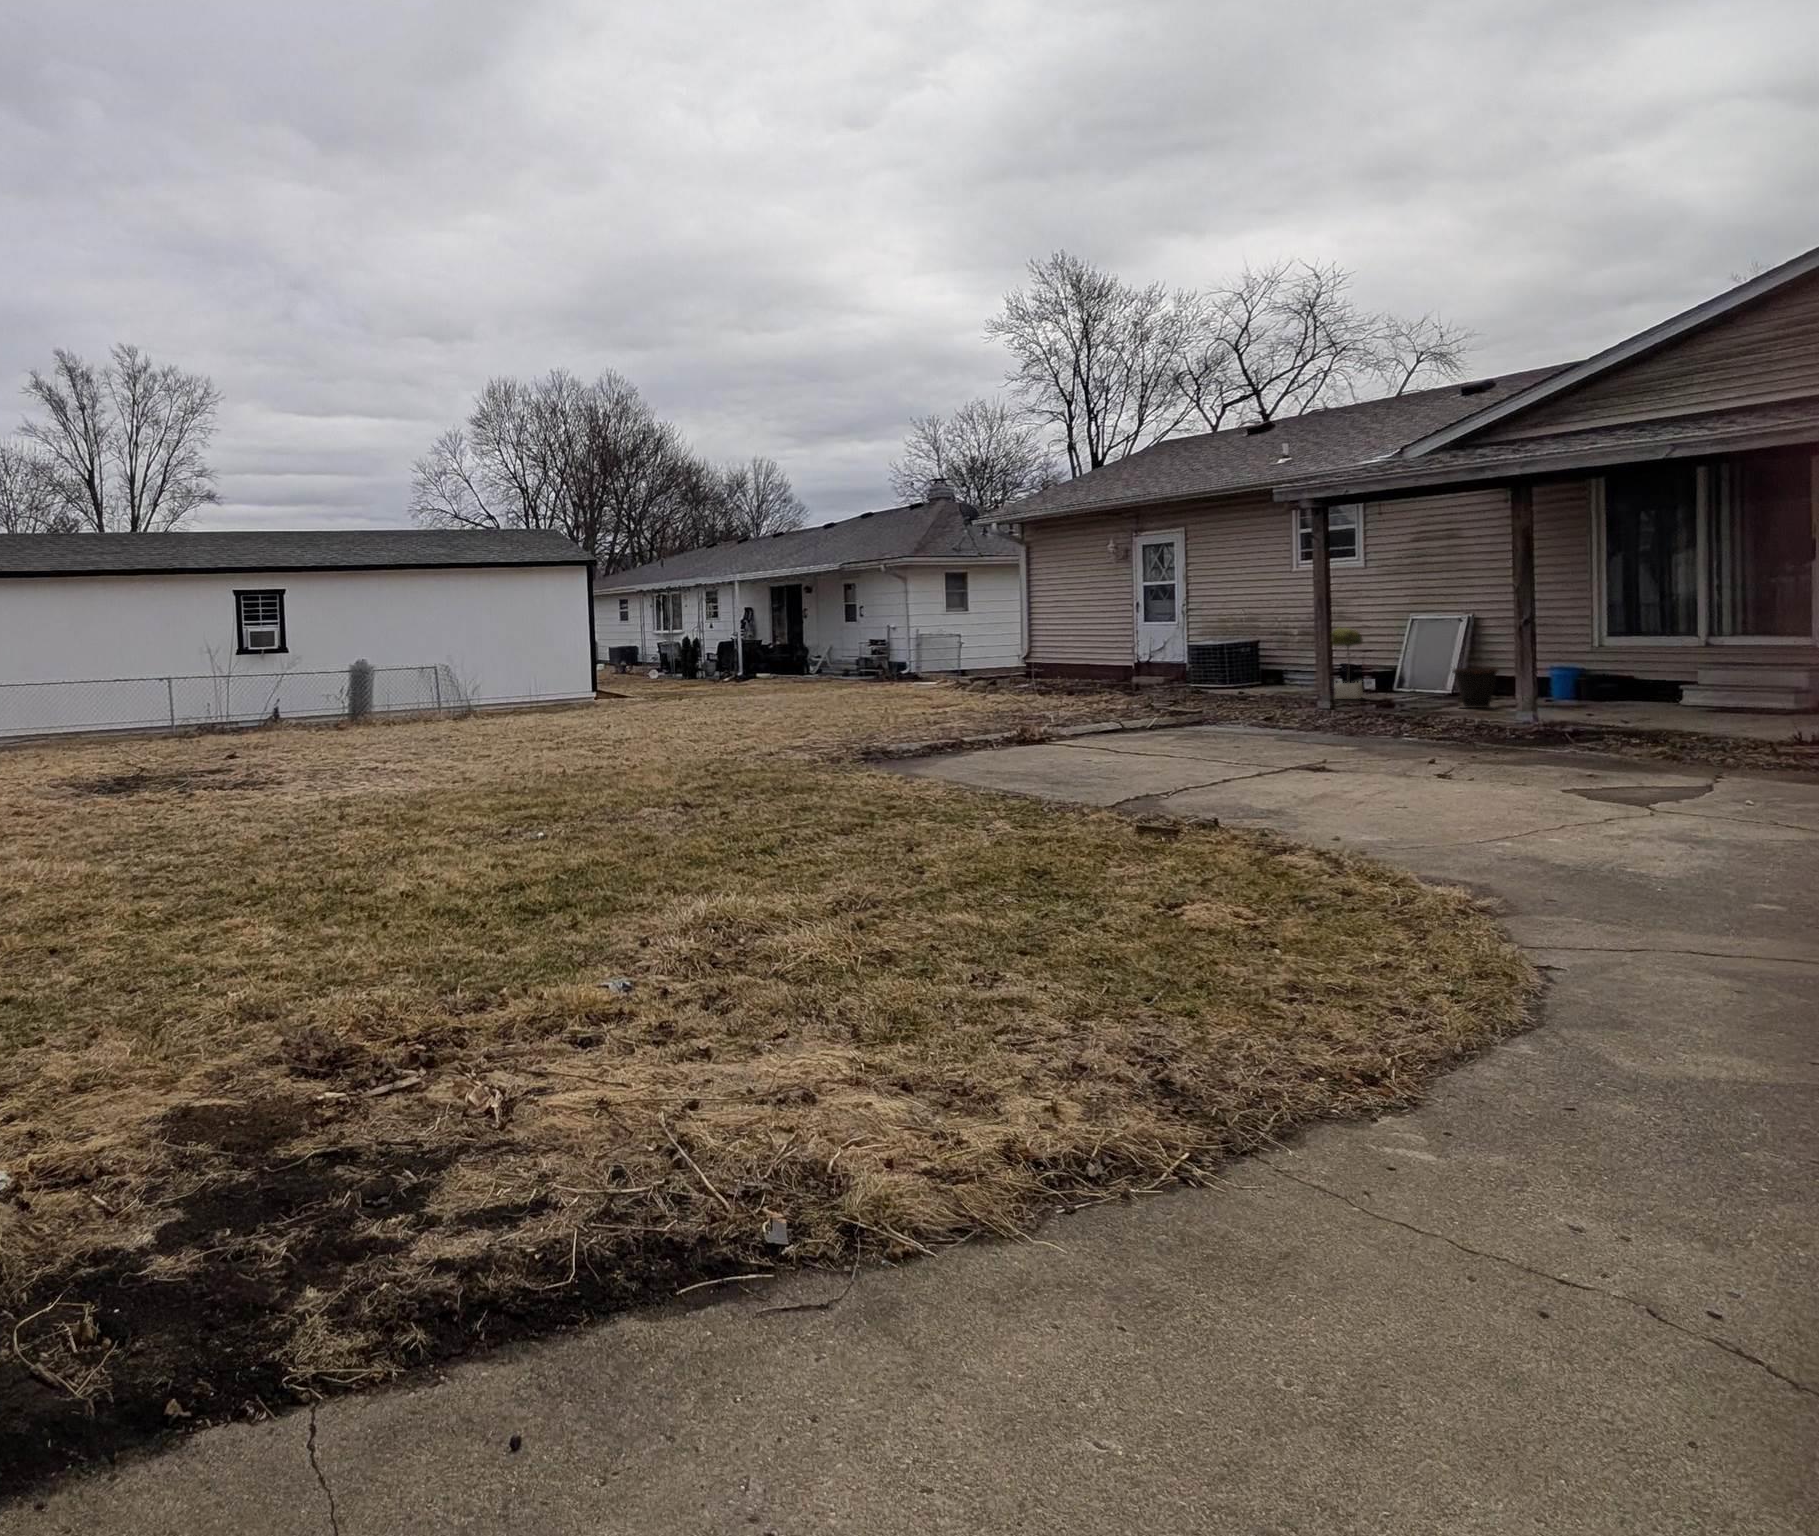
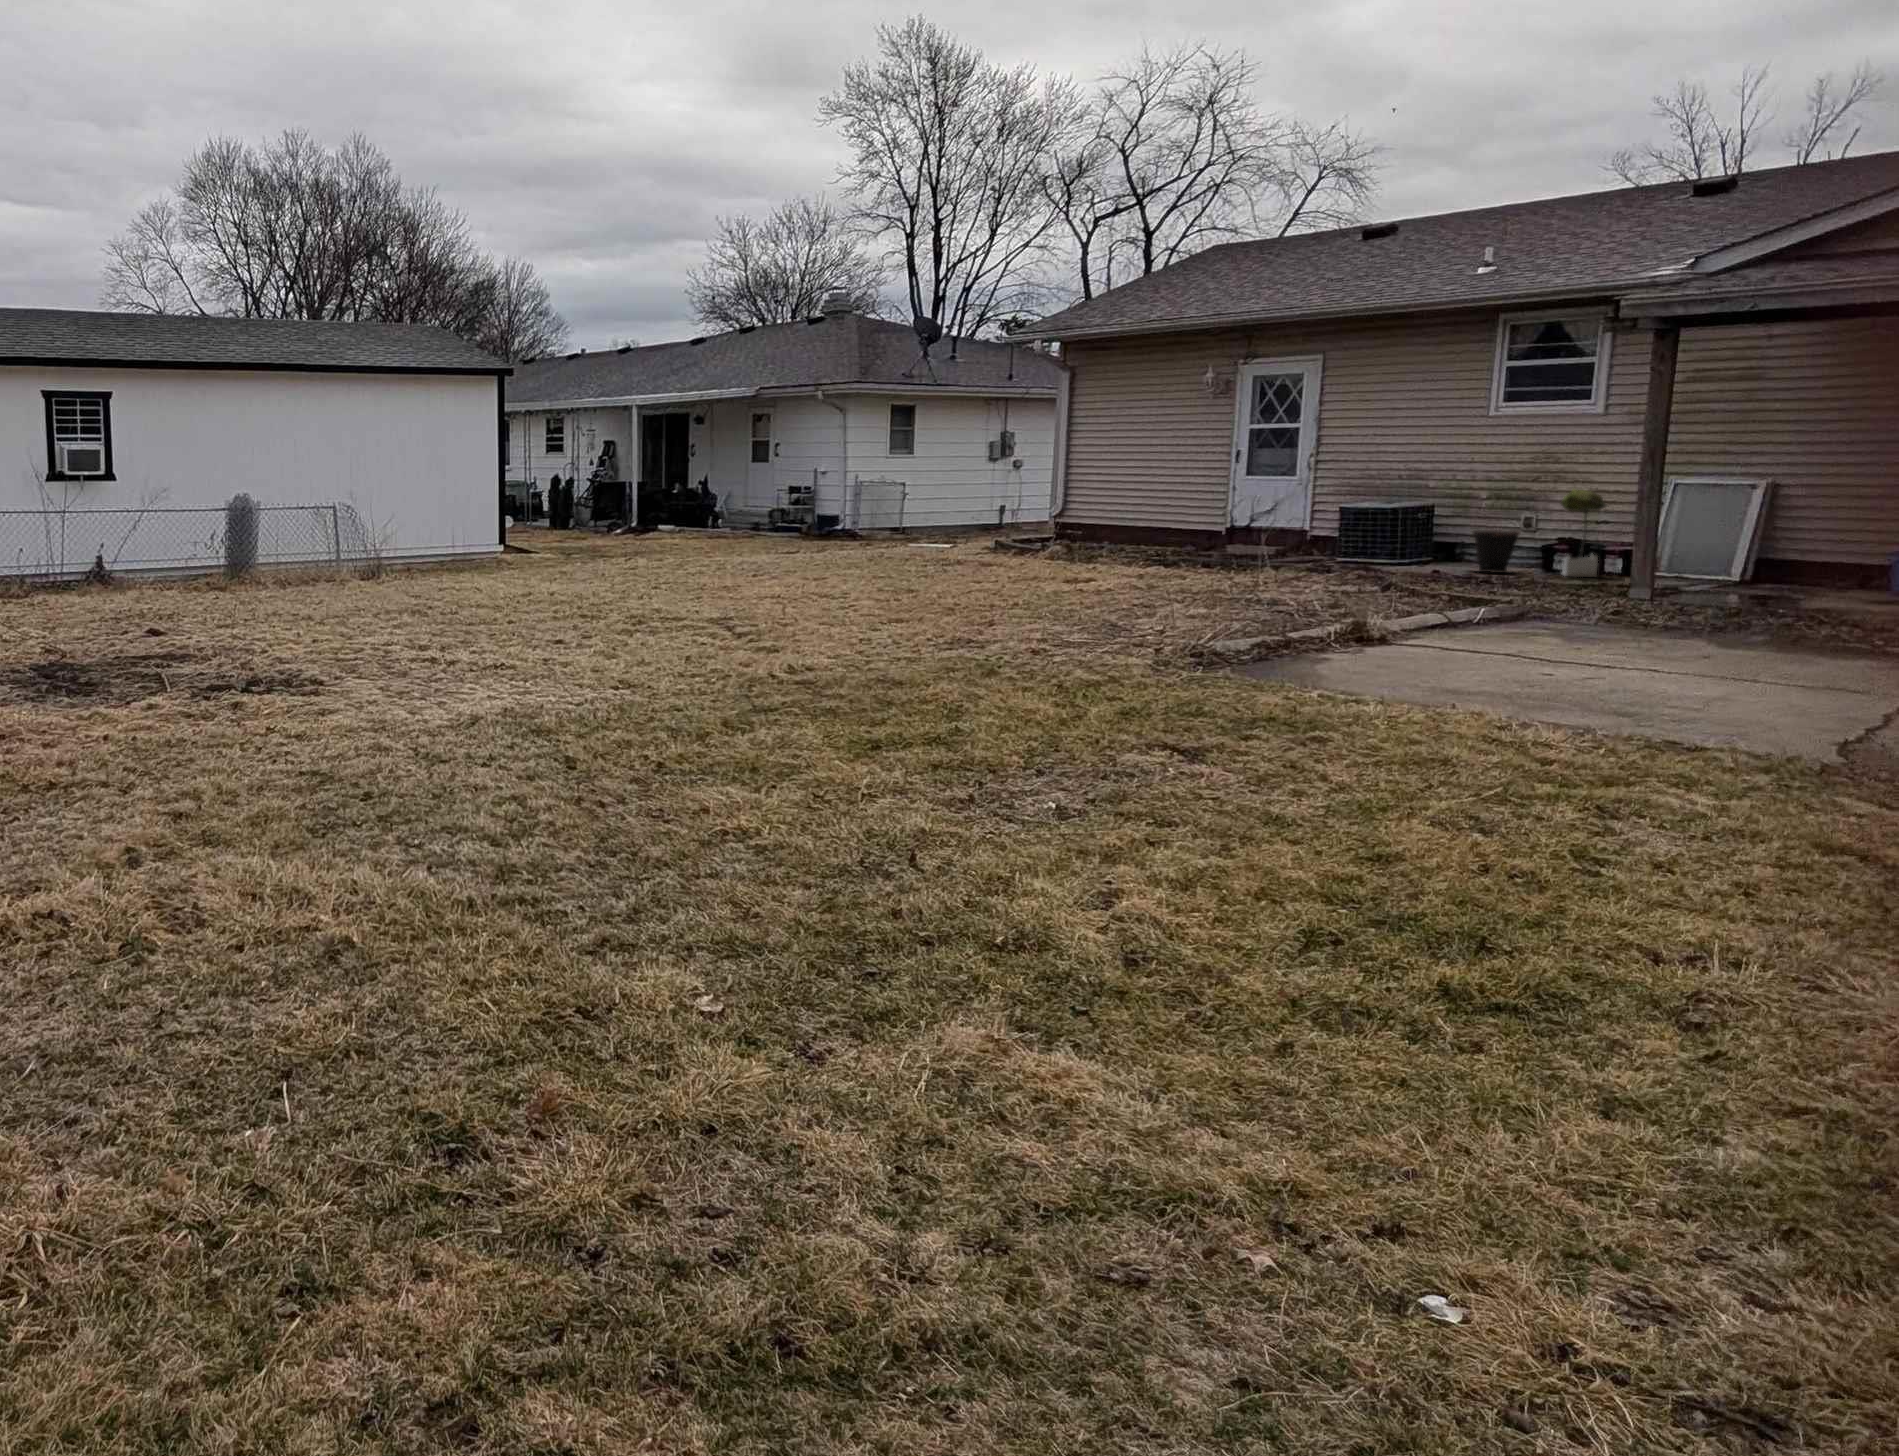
bucket: present [1452,667,1498,708] -> present [1472,530,1520,573]

